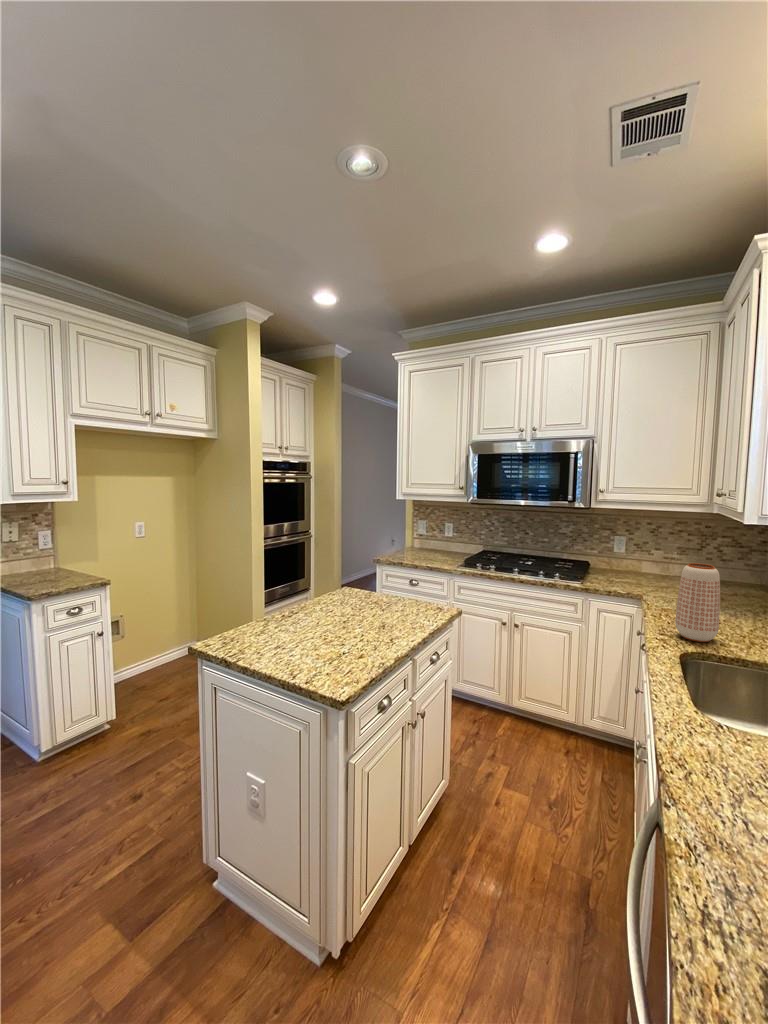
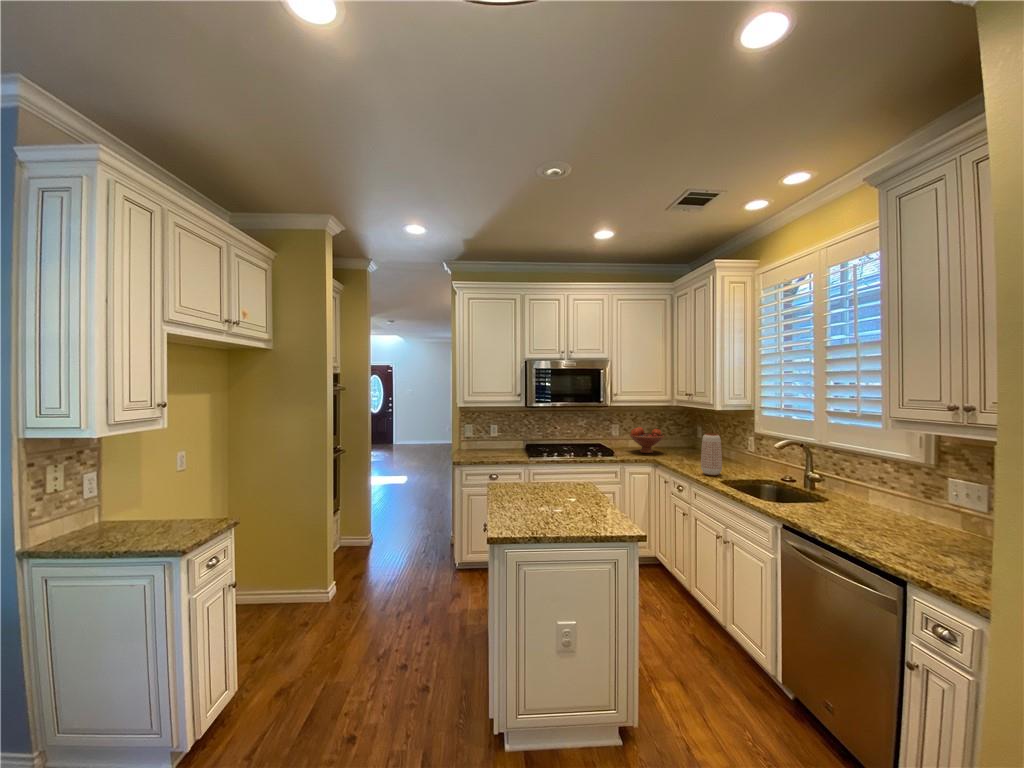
fruit bowl: none [621,543,684,586] -> present [630,427,664,453]

